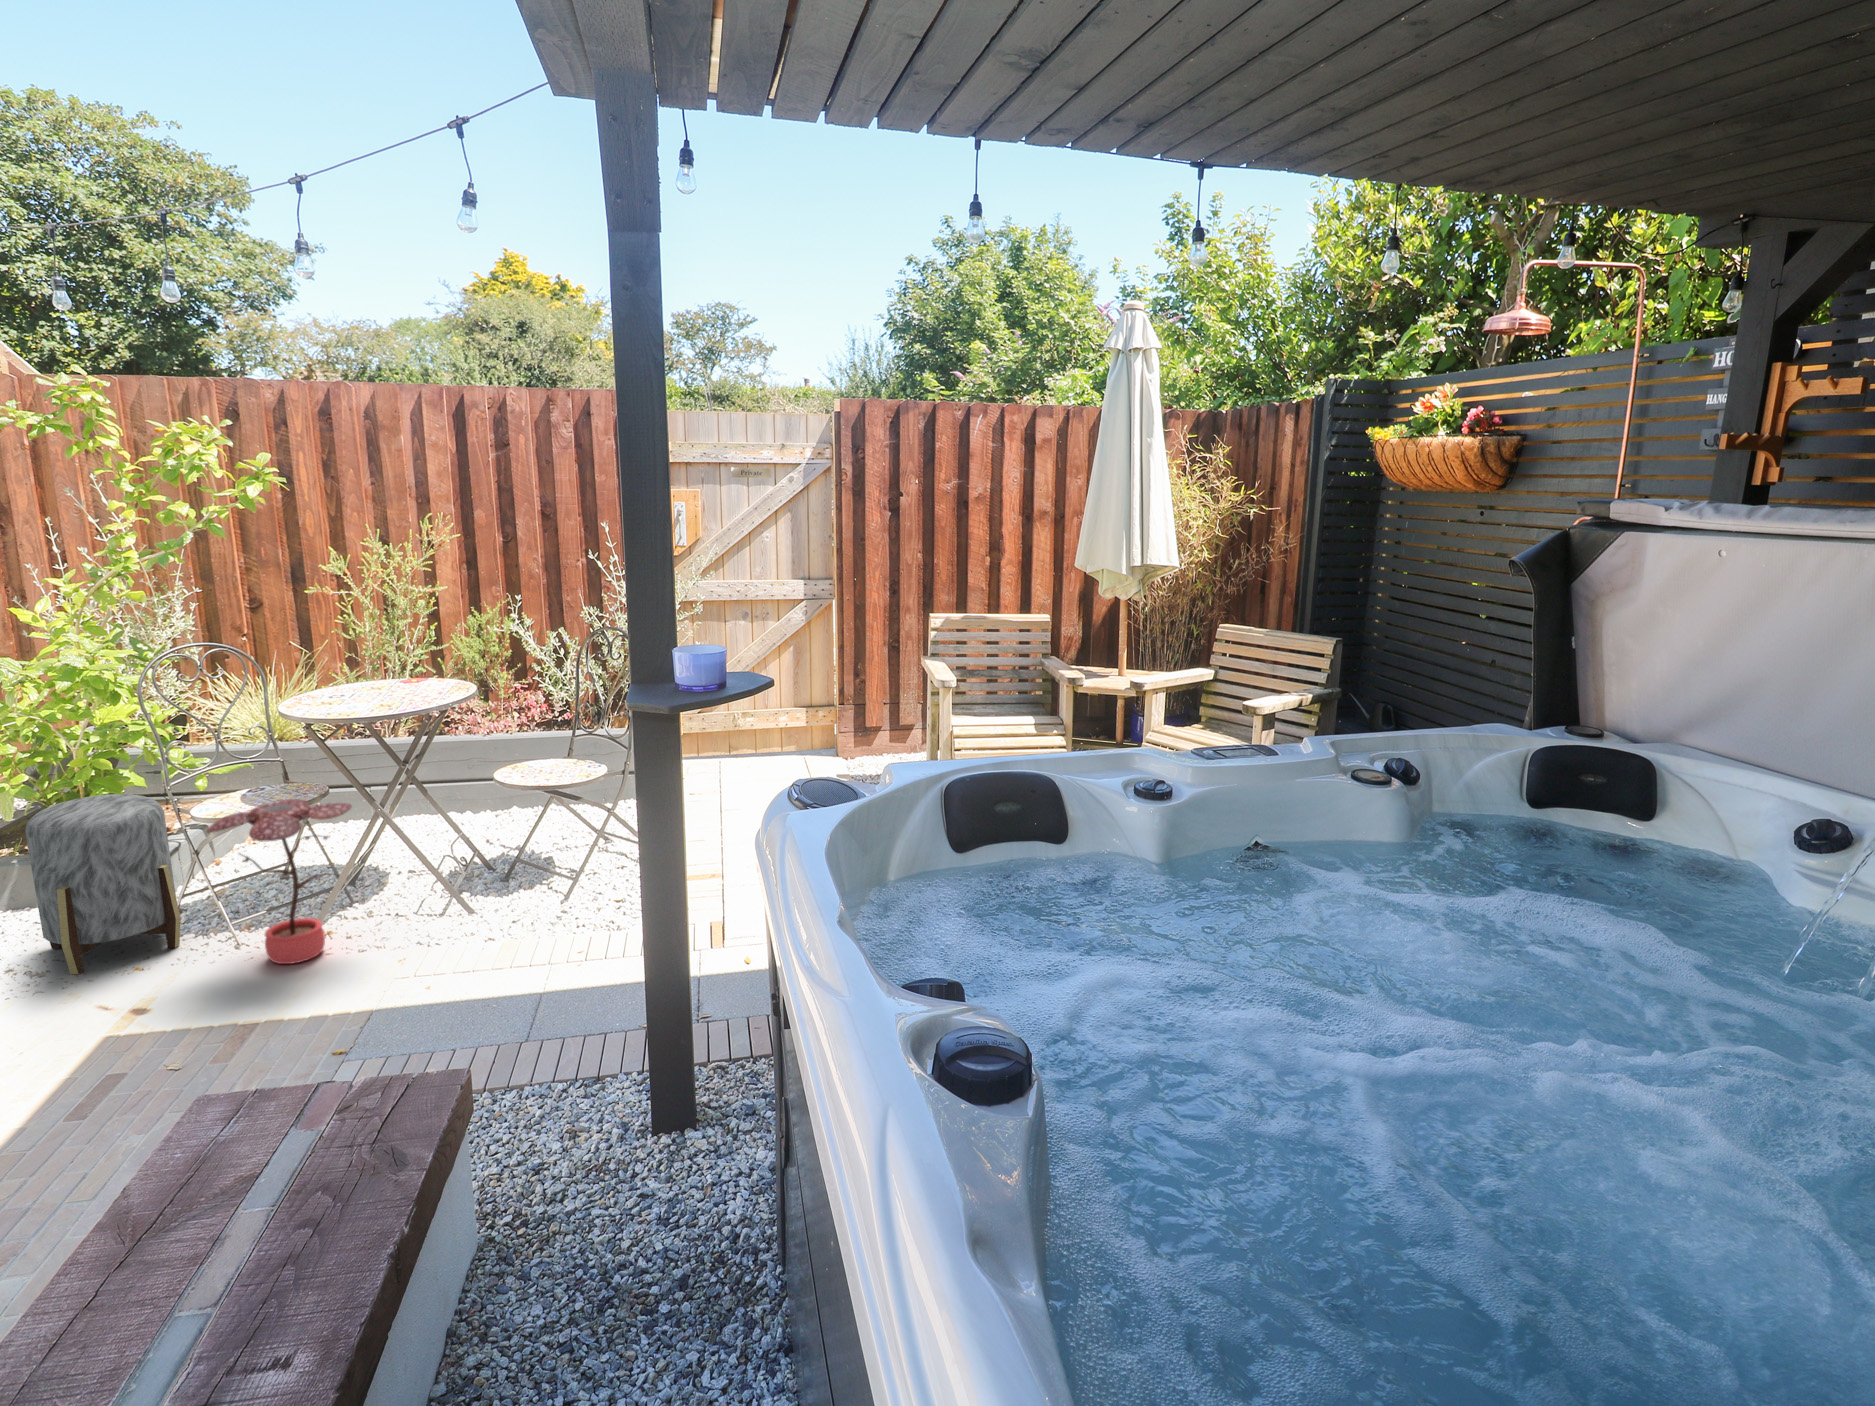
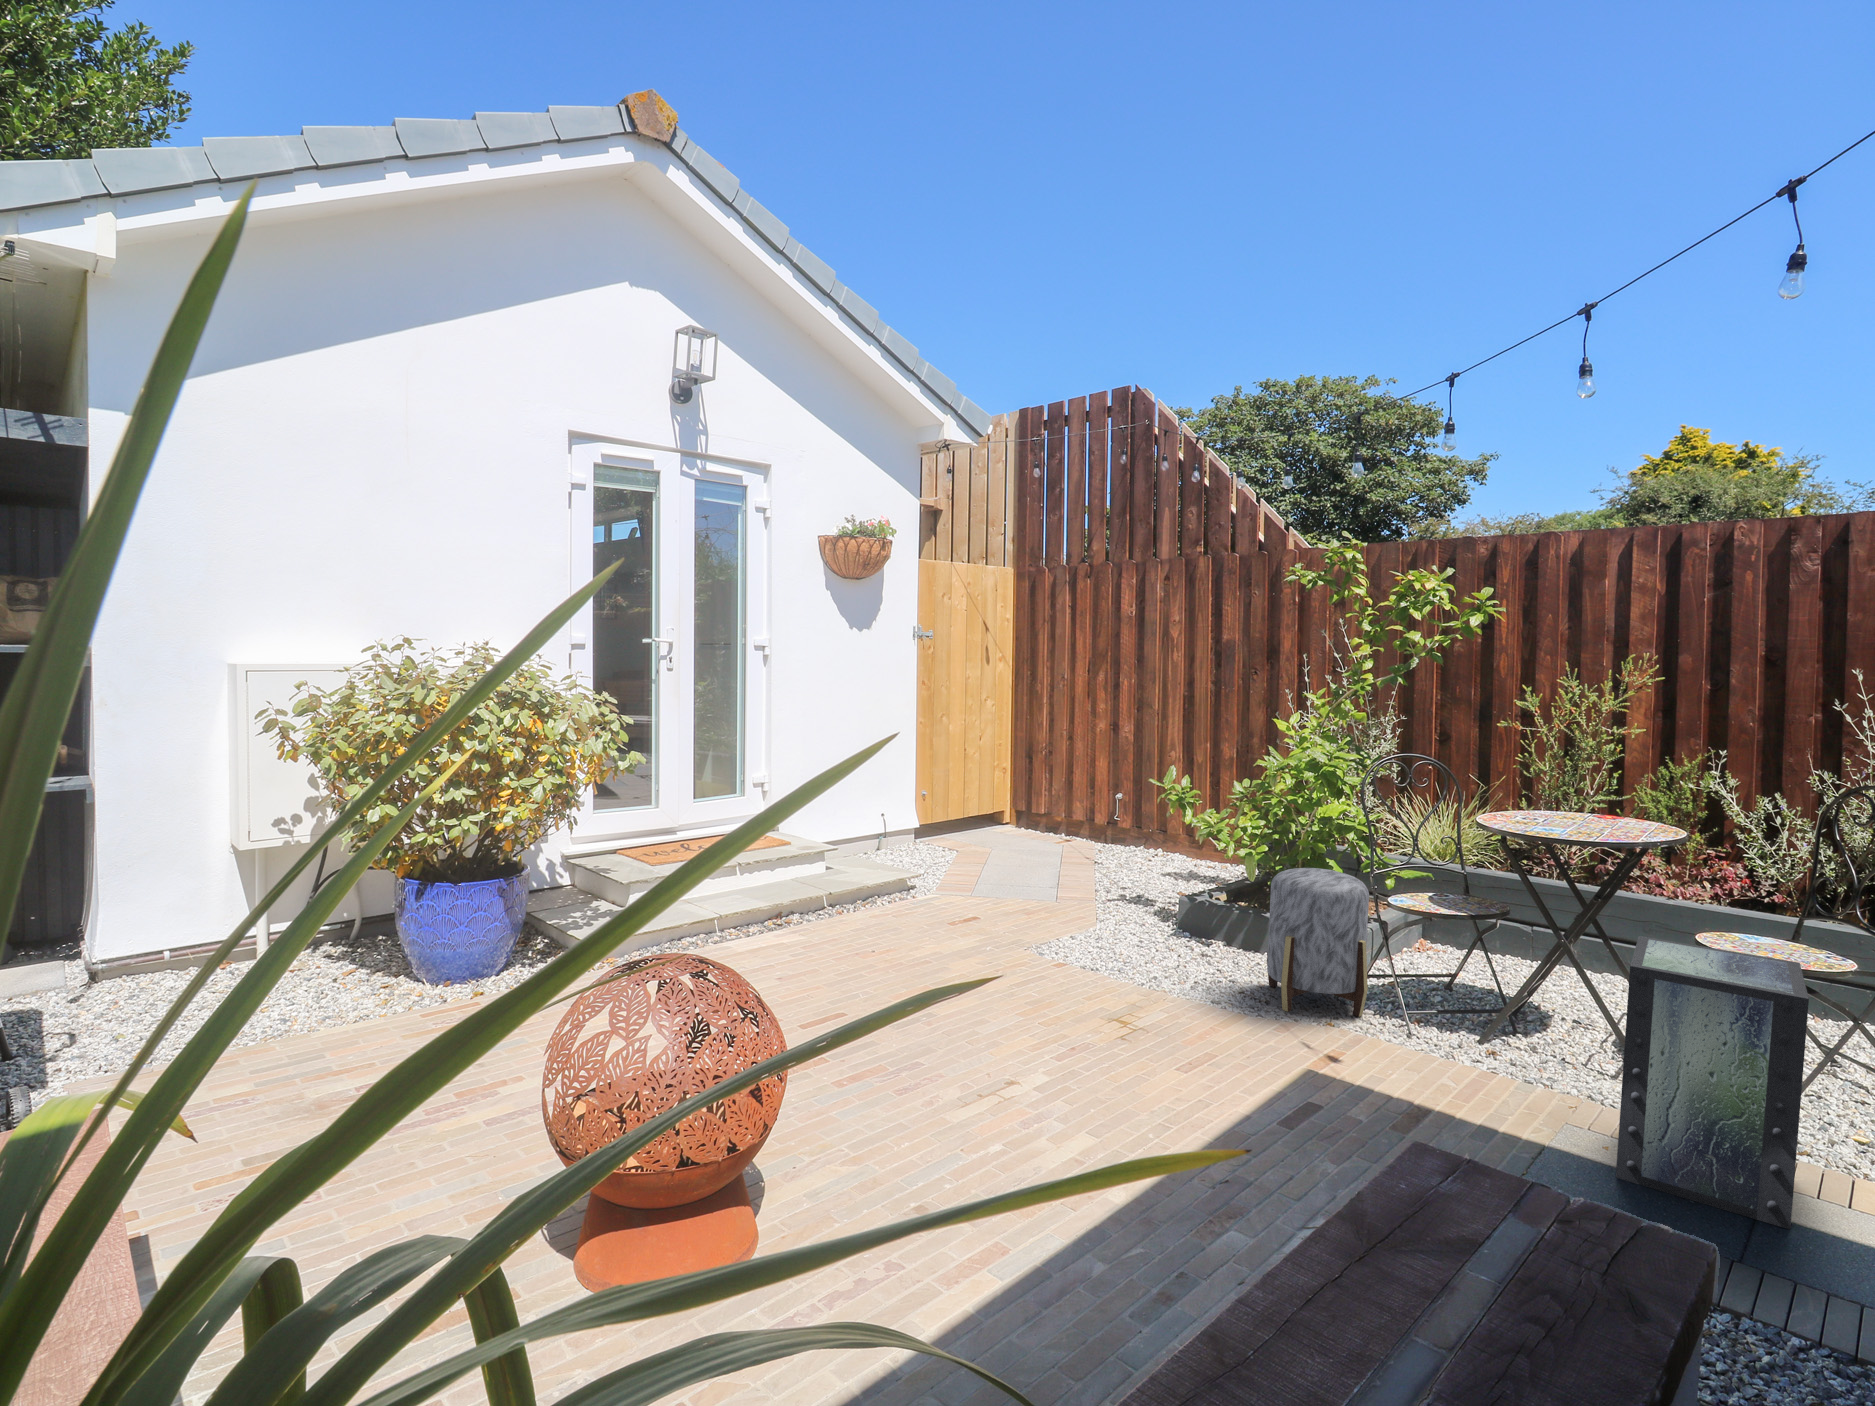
storage box: none [408,788,551,1014] -> present [1616,936,1809,1230]
potted plant: present [207,799,352,964] -> none [1408,907,1547,1071]

